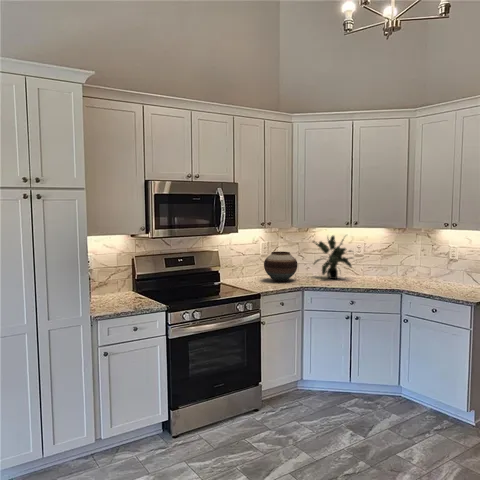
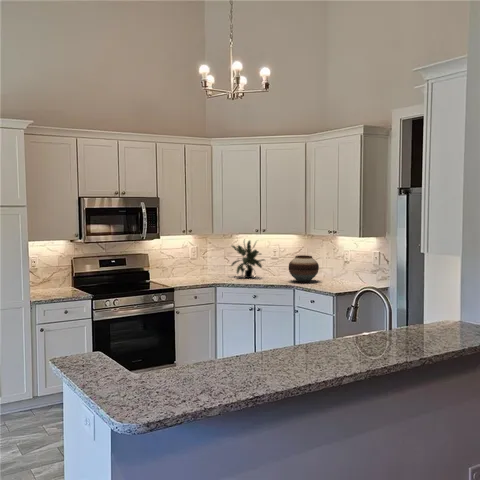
vase: present [264,251,298,282] -> present [289,255,319,283]

